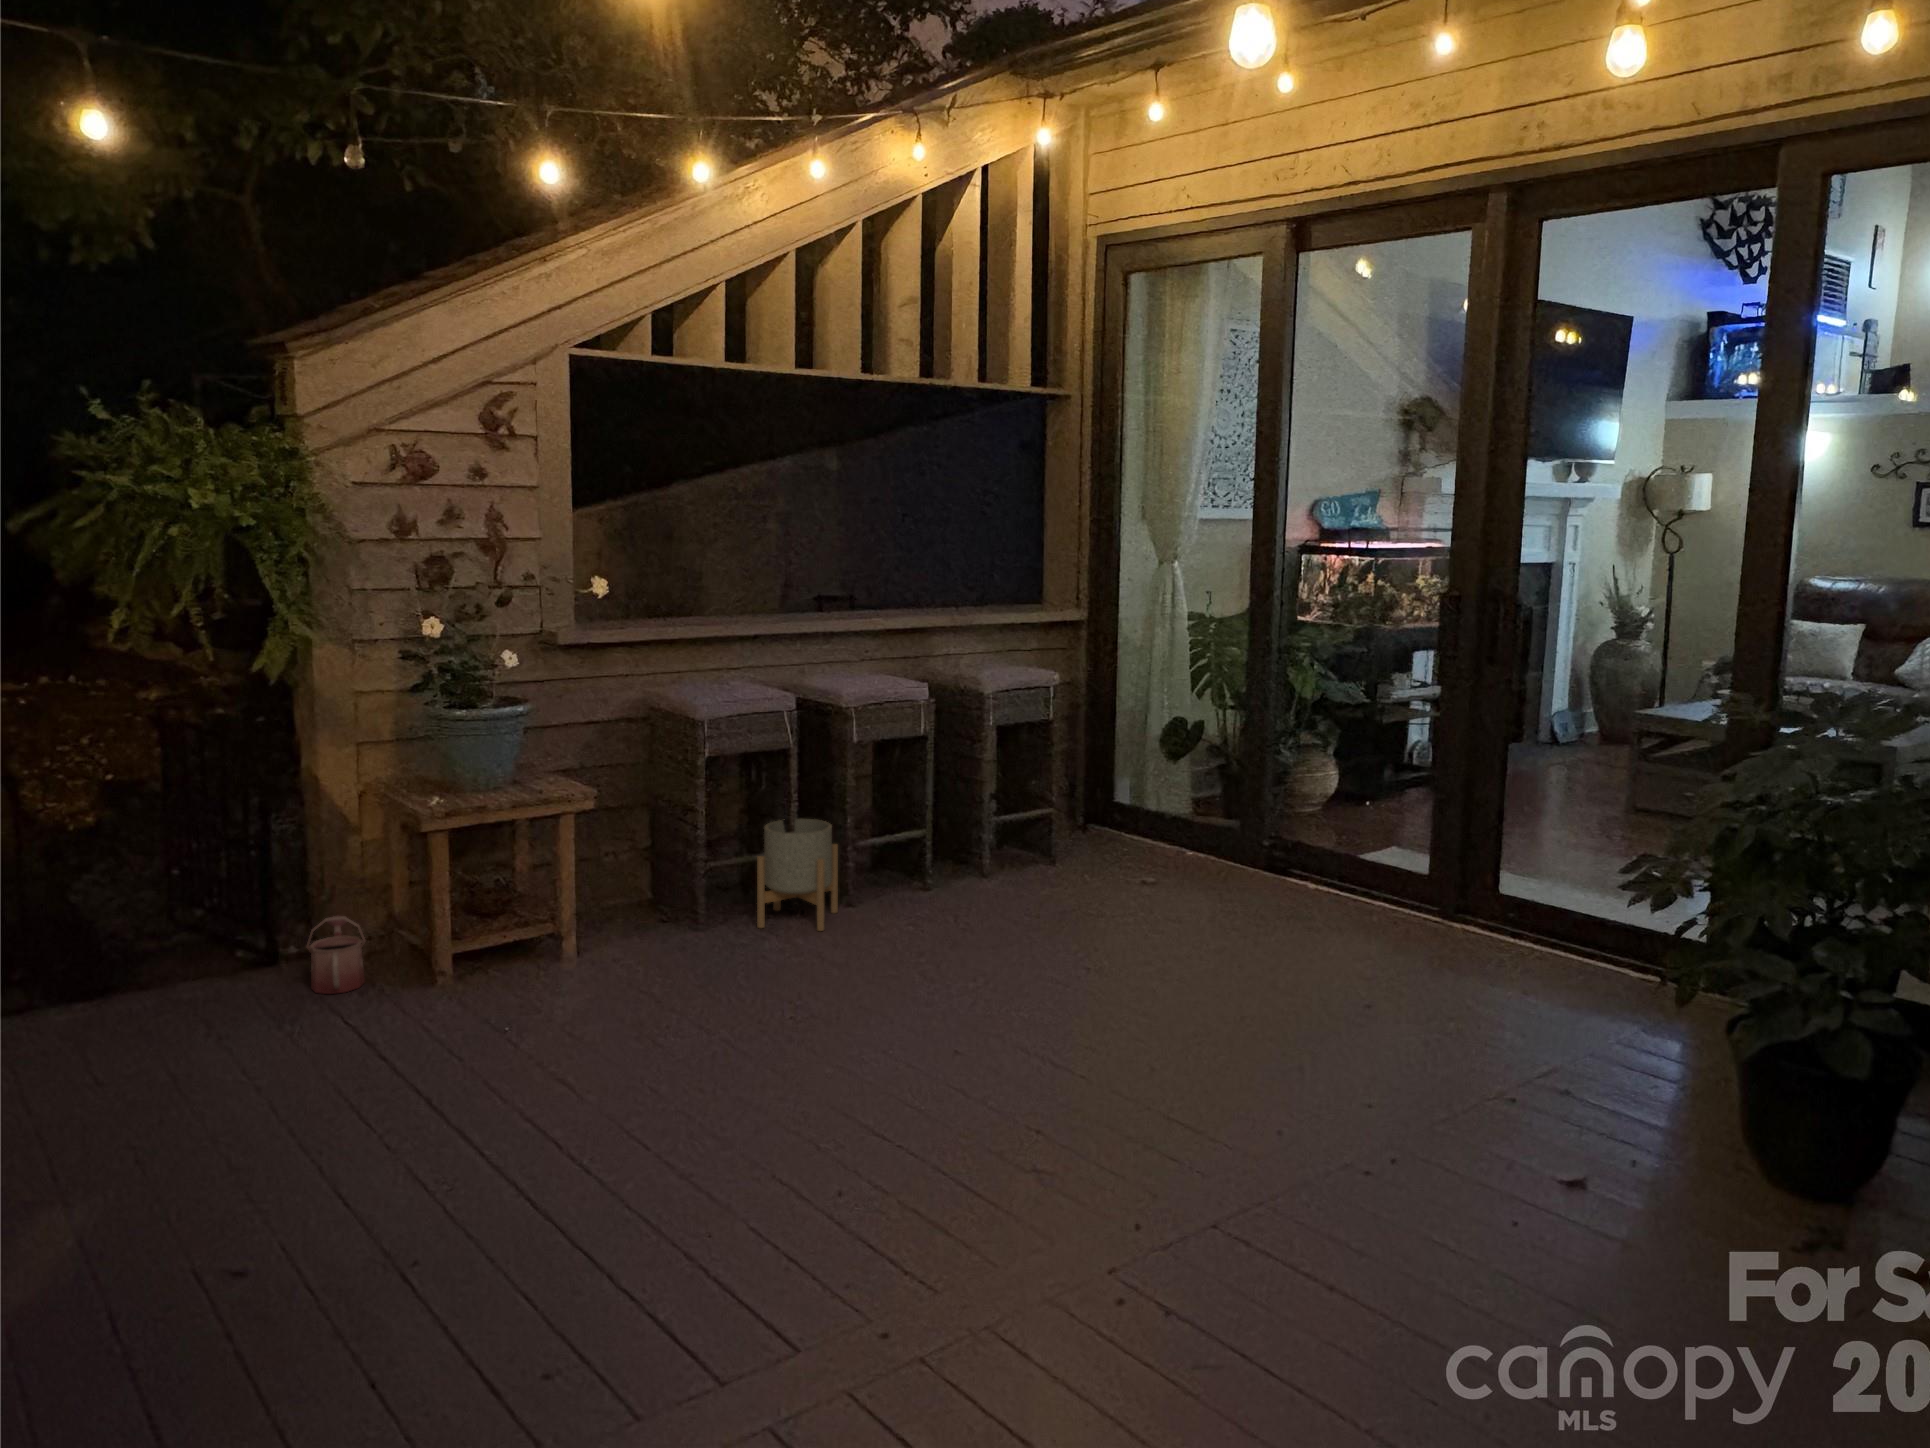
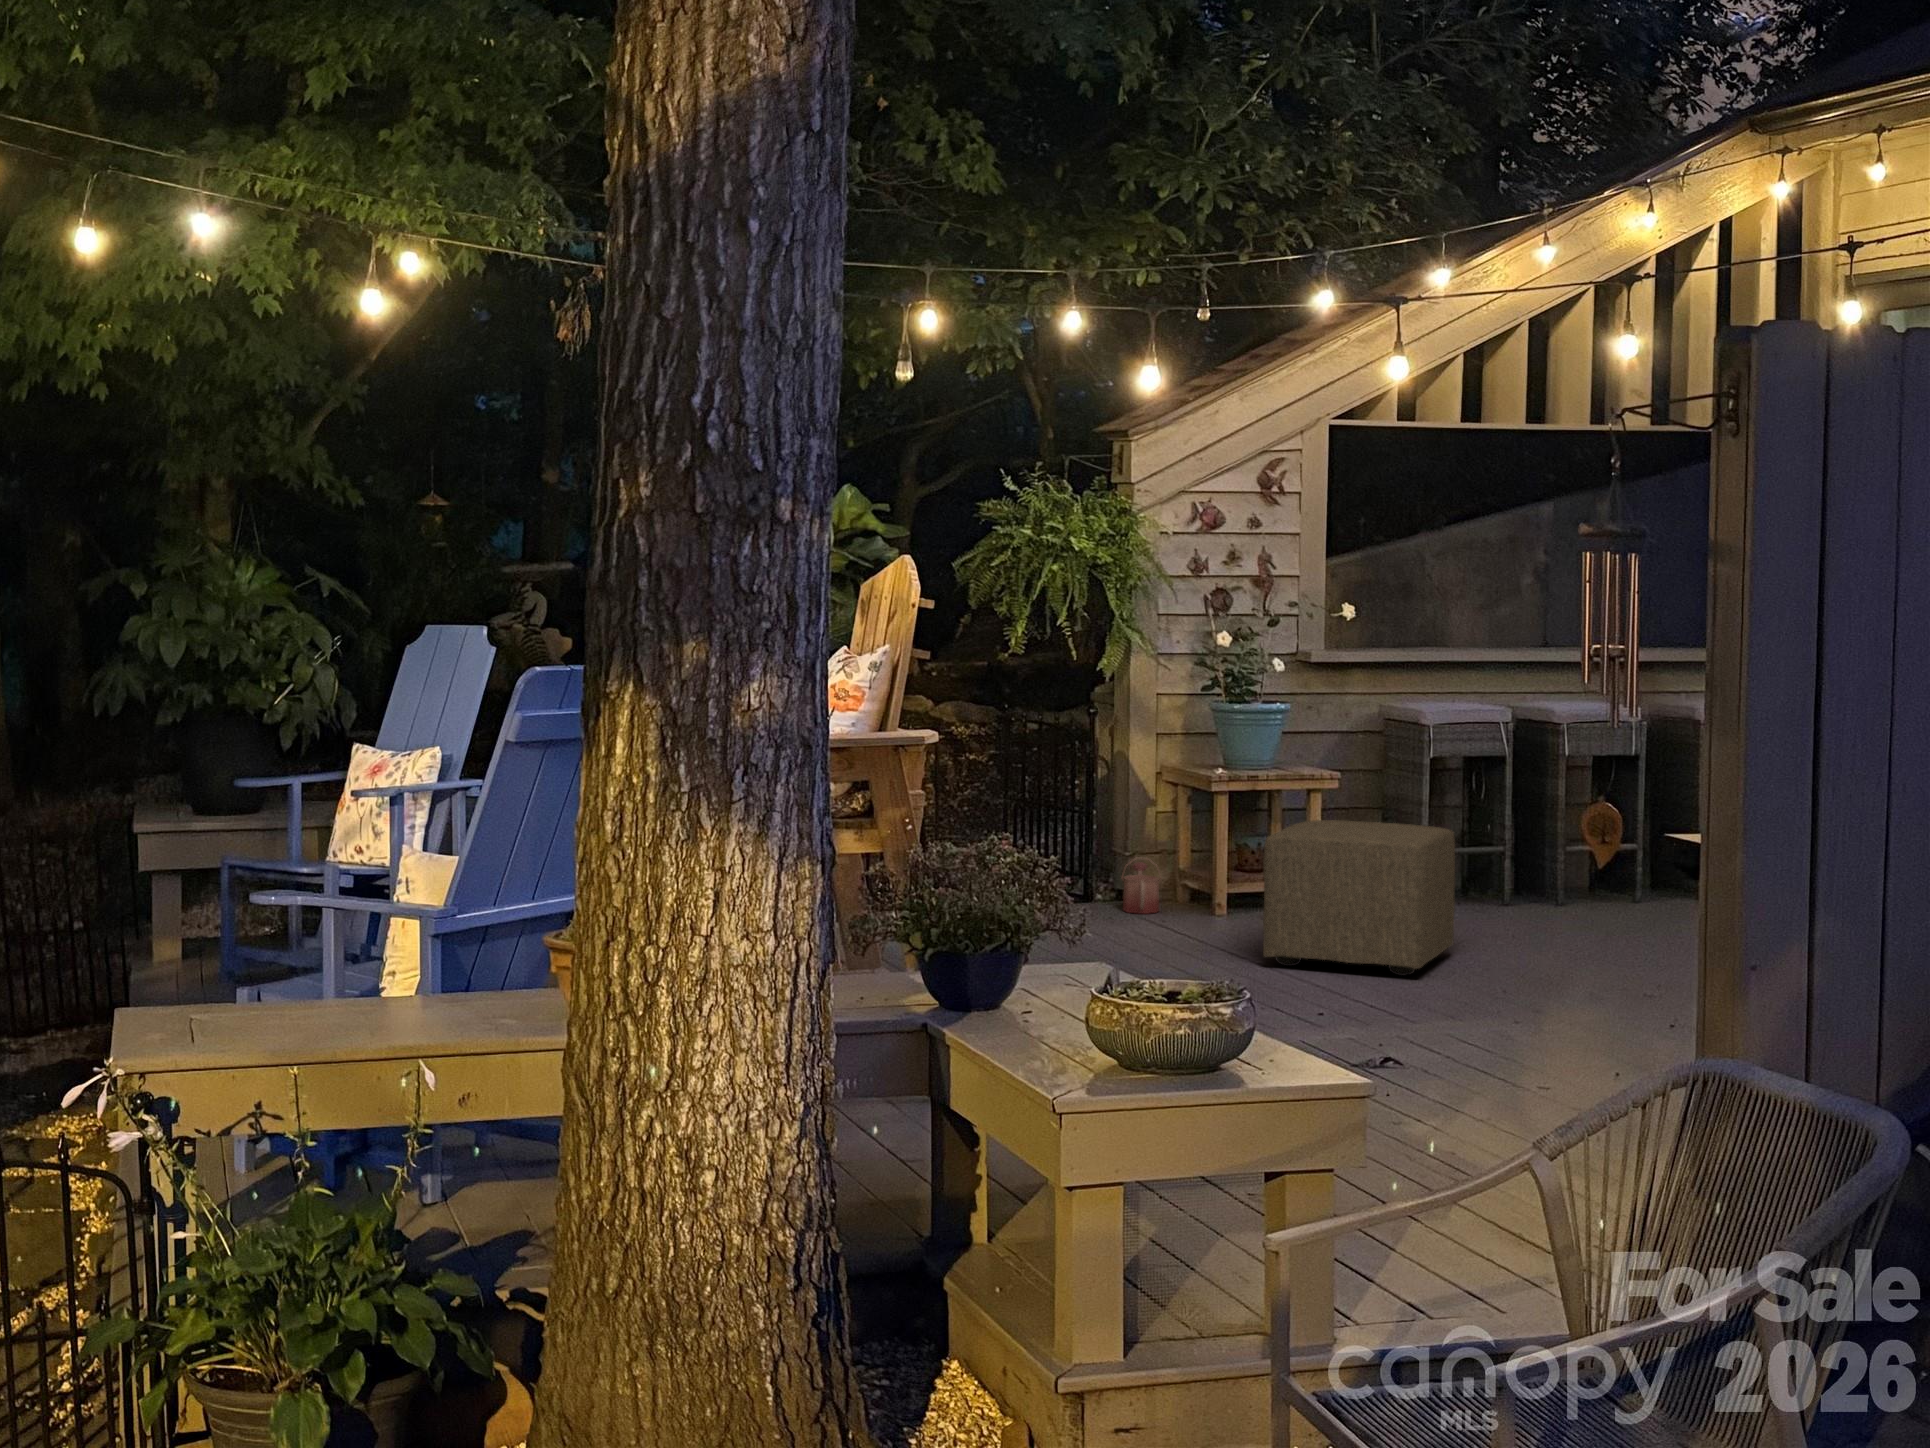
planter: present [757,819,838,931] -> none [1470,823,1547,917]
ottoman: none [493,885,760,1121] -> present [1263,820,1455,976]

